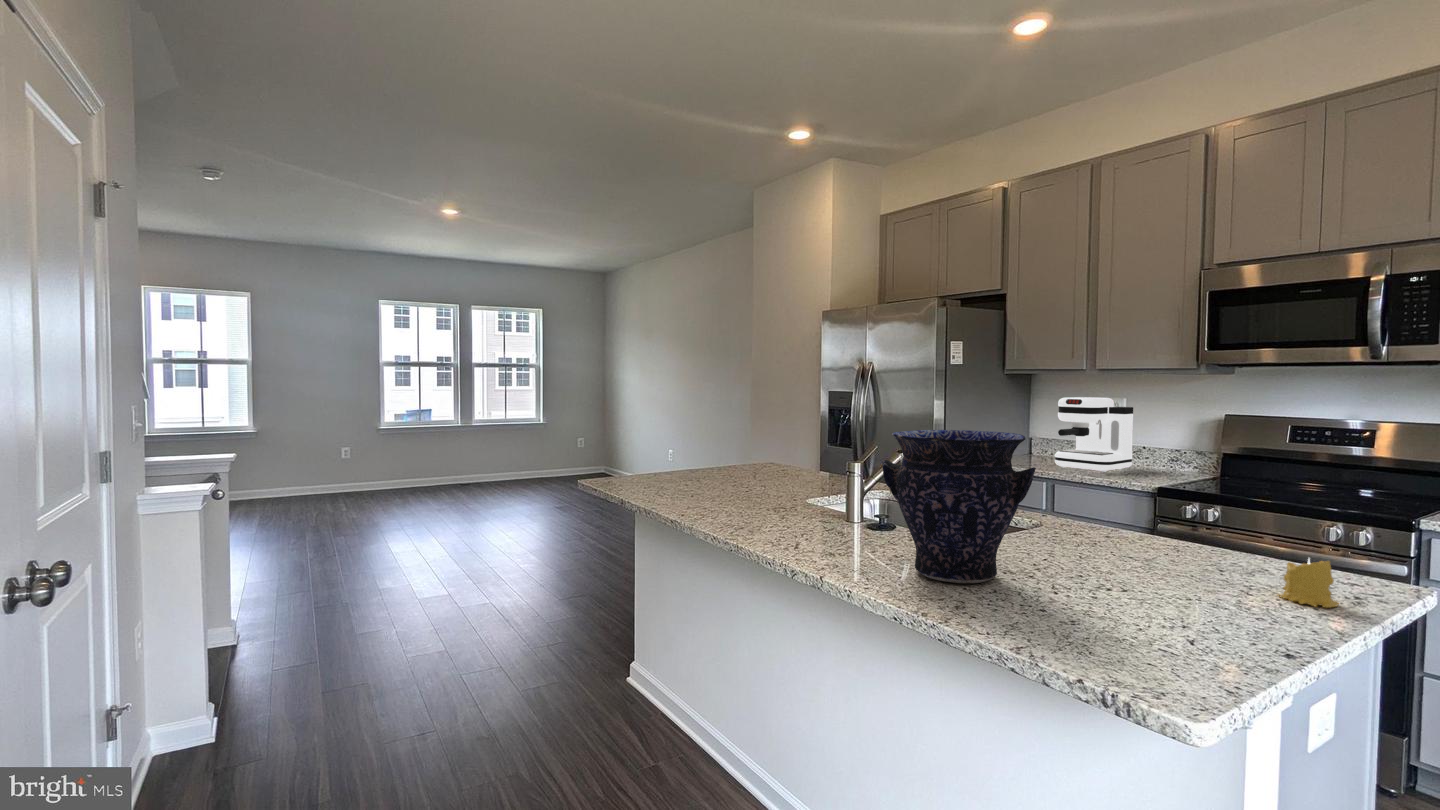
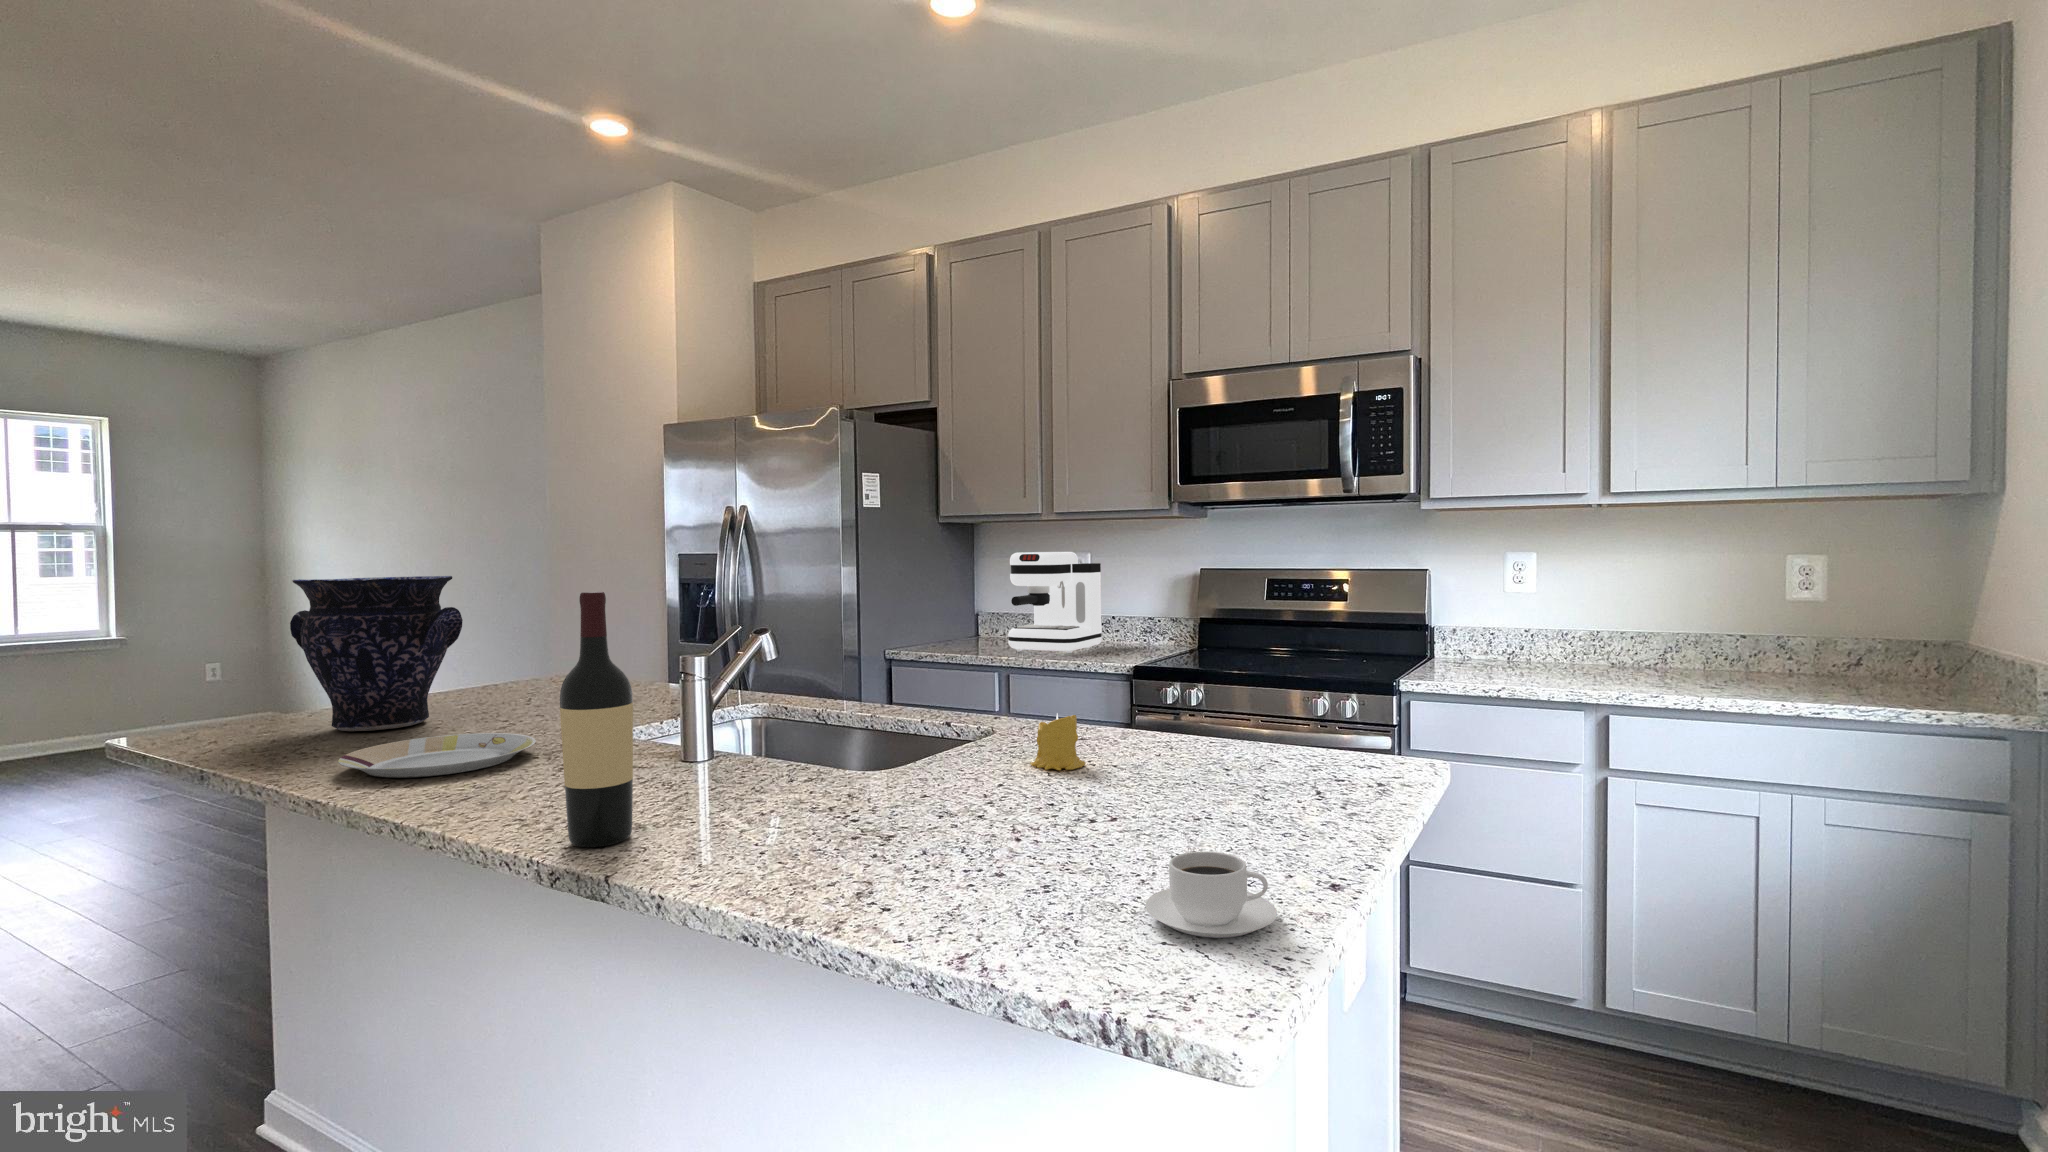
wine bottle: none [797,429,832,561] -> present [560,591,633,847]
vase: present [882,430,1036,583] -> present [290,576,463,731]
plate: none [681,493,769,514] -> present [338,733,536,778]
candle: present [1278,559,1339,608] -> present [1030,714,1086,770]
coffee cup: none [1139,615,1237,670] -> present [1145,852,1277,938]

